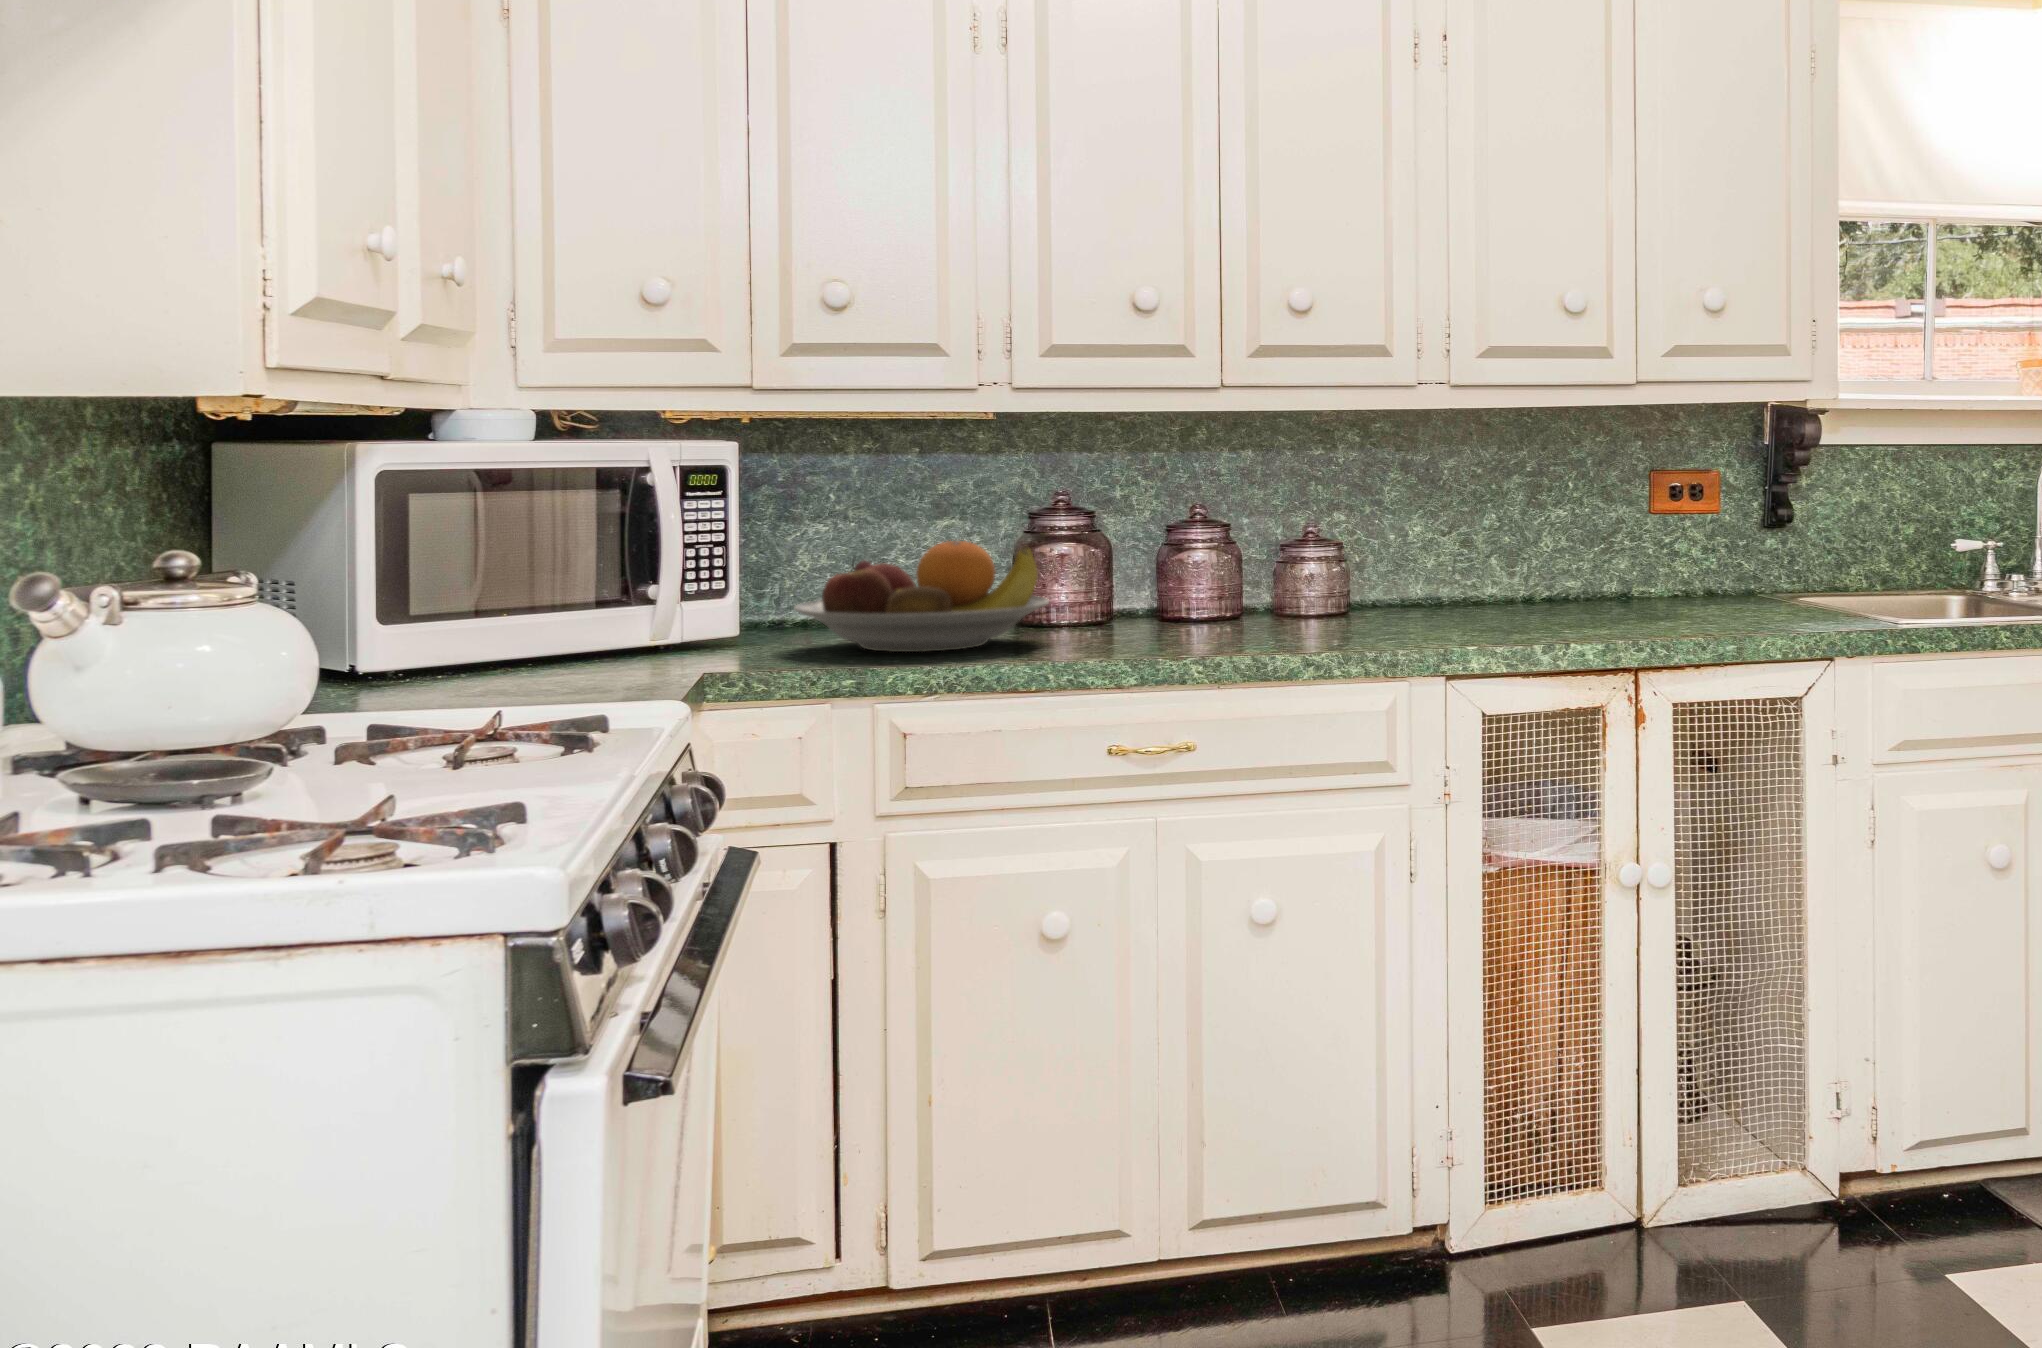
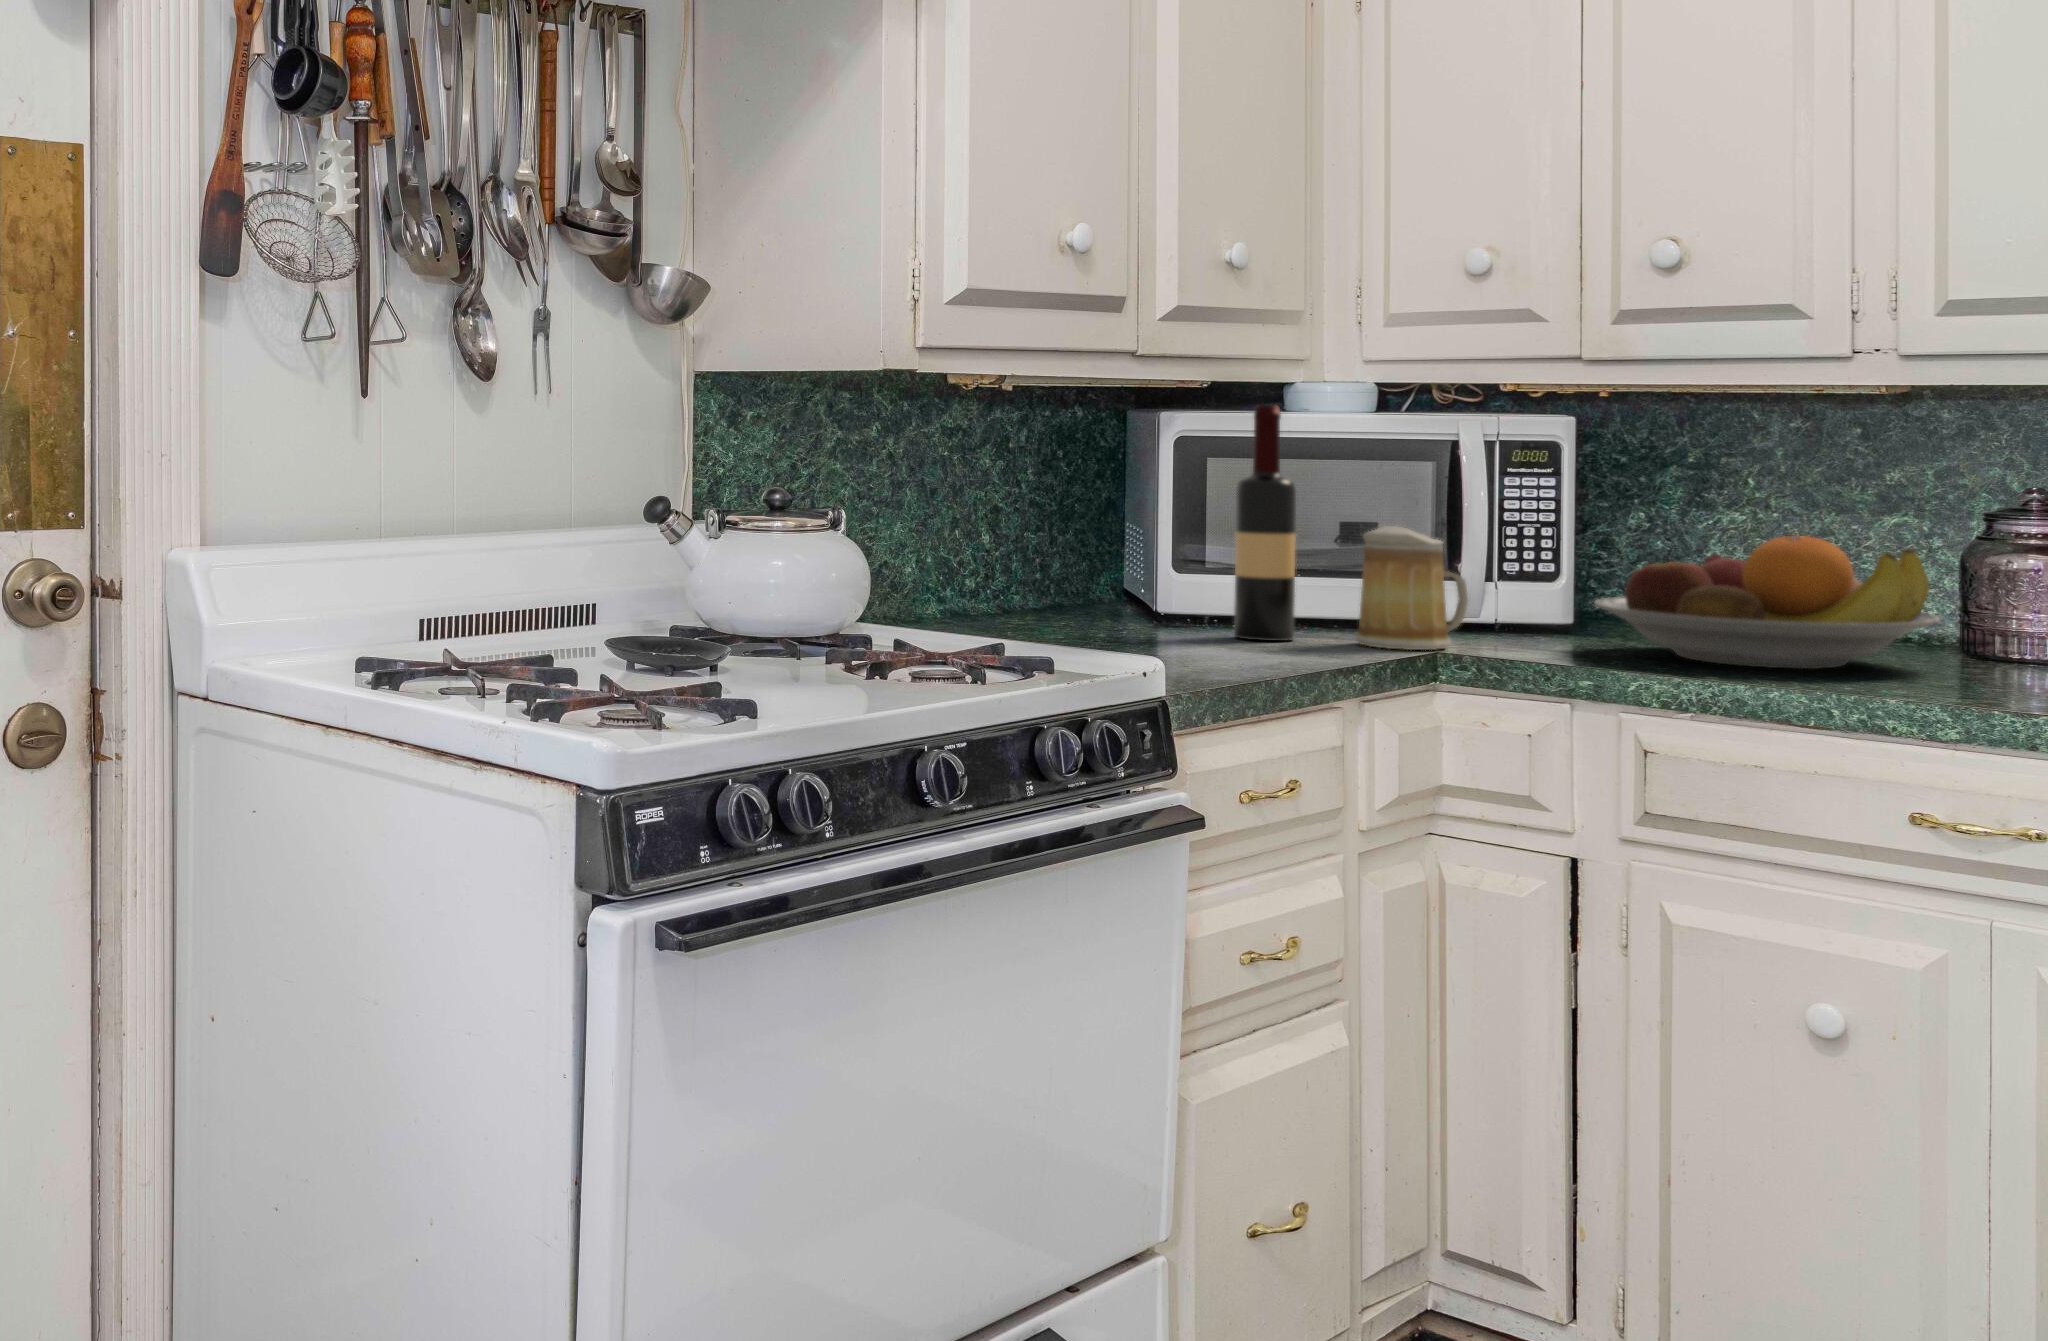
wine bottle: none [470,437,539,684] -> present [1234,405,1296,641]
mug: none [599,555,704,675] -> present [1356,526,1468,650]

